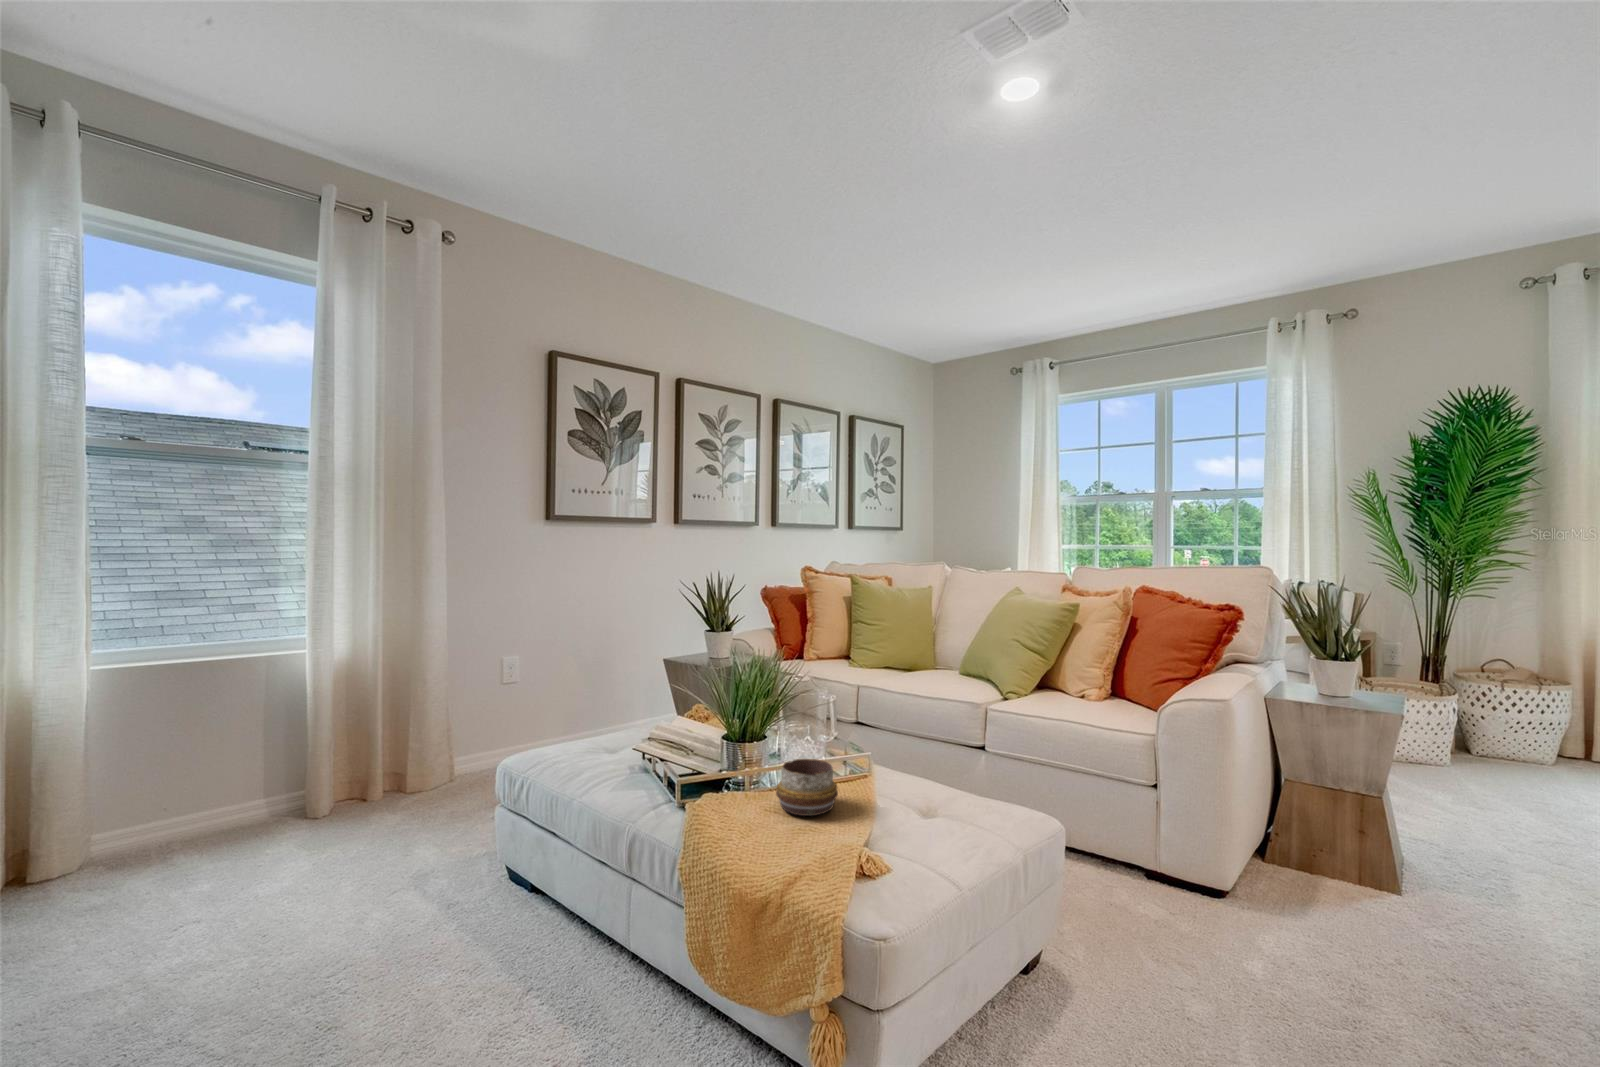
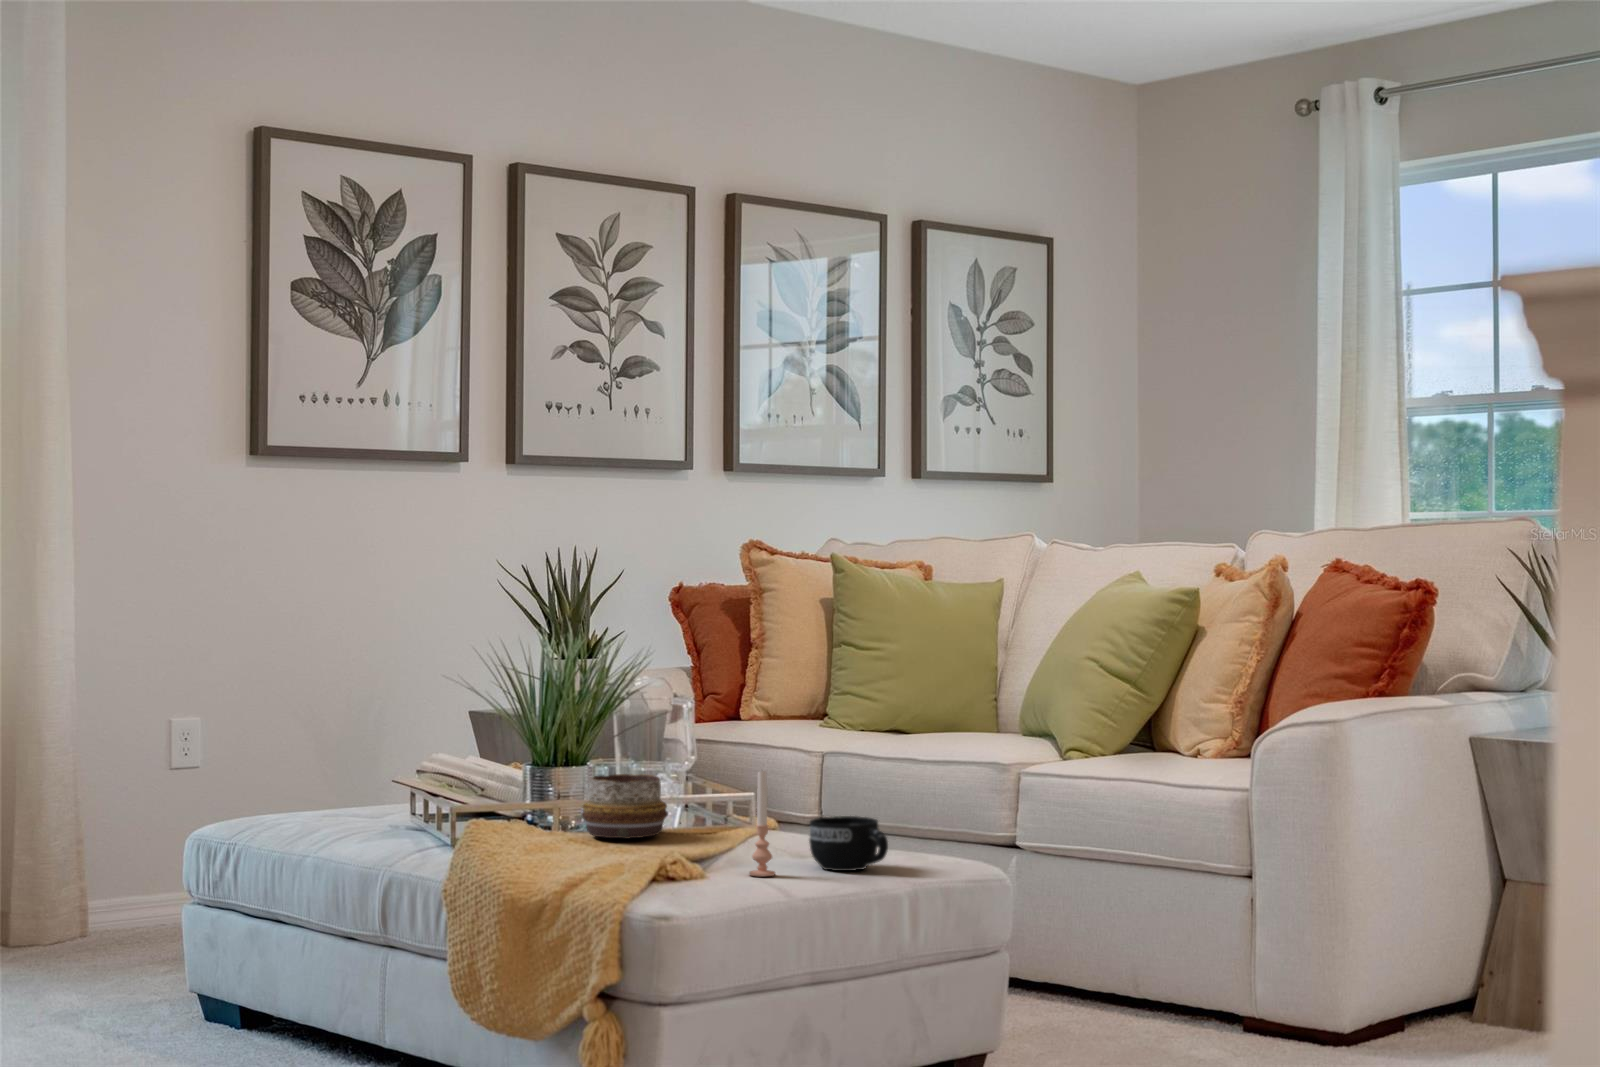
candle: none [905,767,924,848] -> present [749,771,775,876]
mug: none [936,785,998,833] -> present [809,816,888,871]

